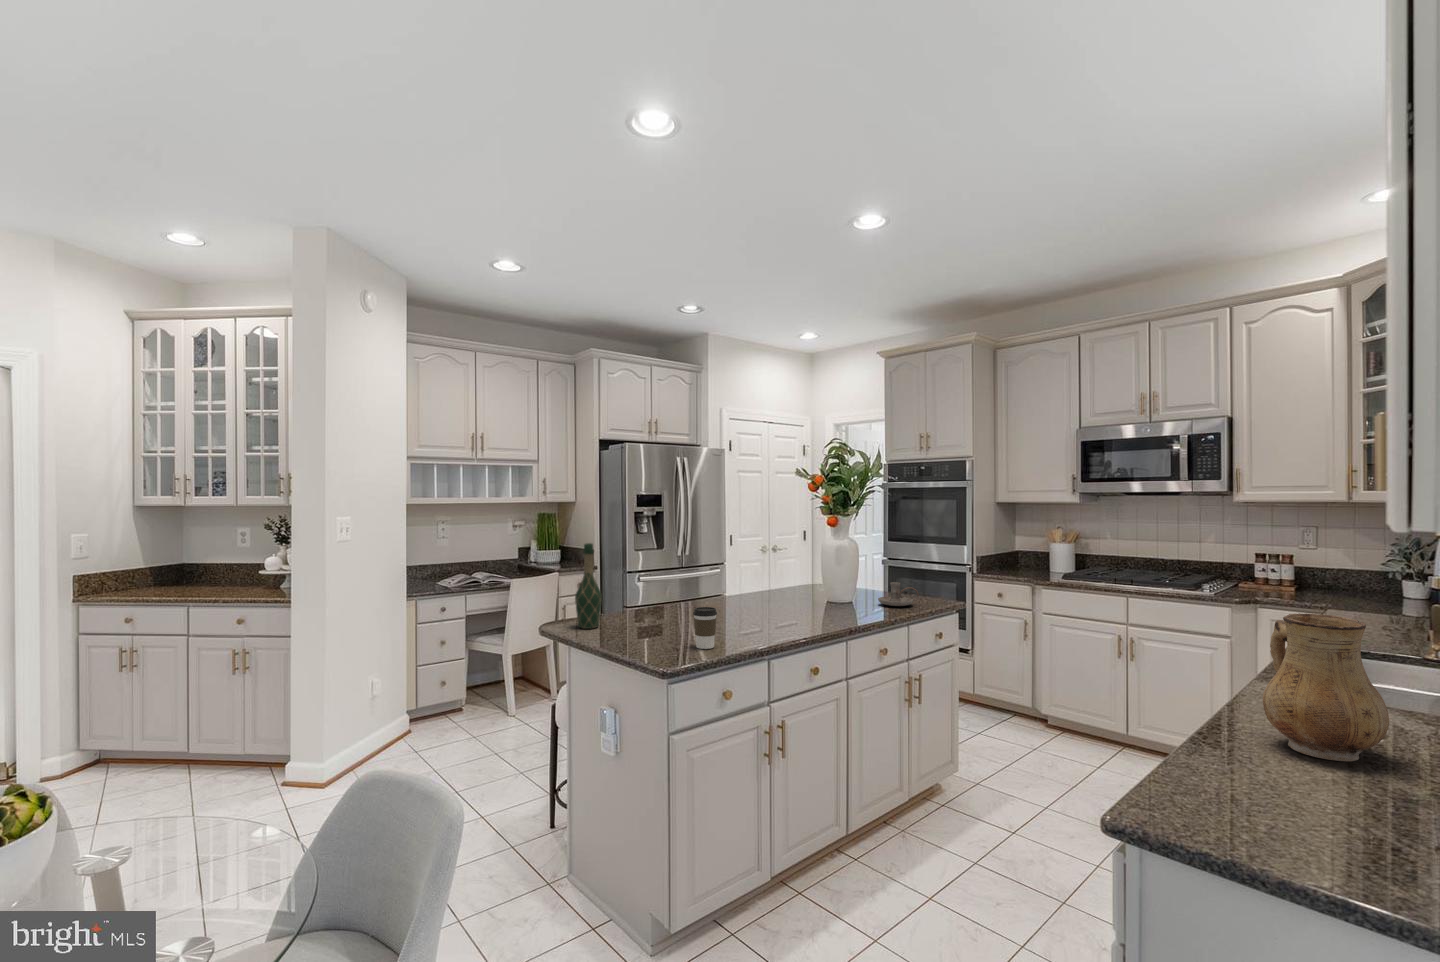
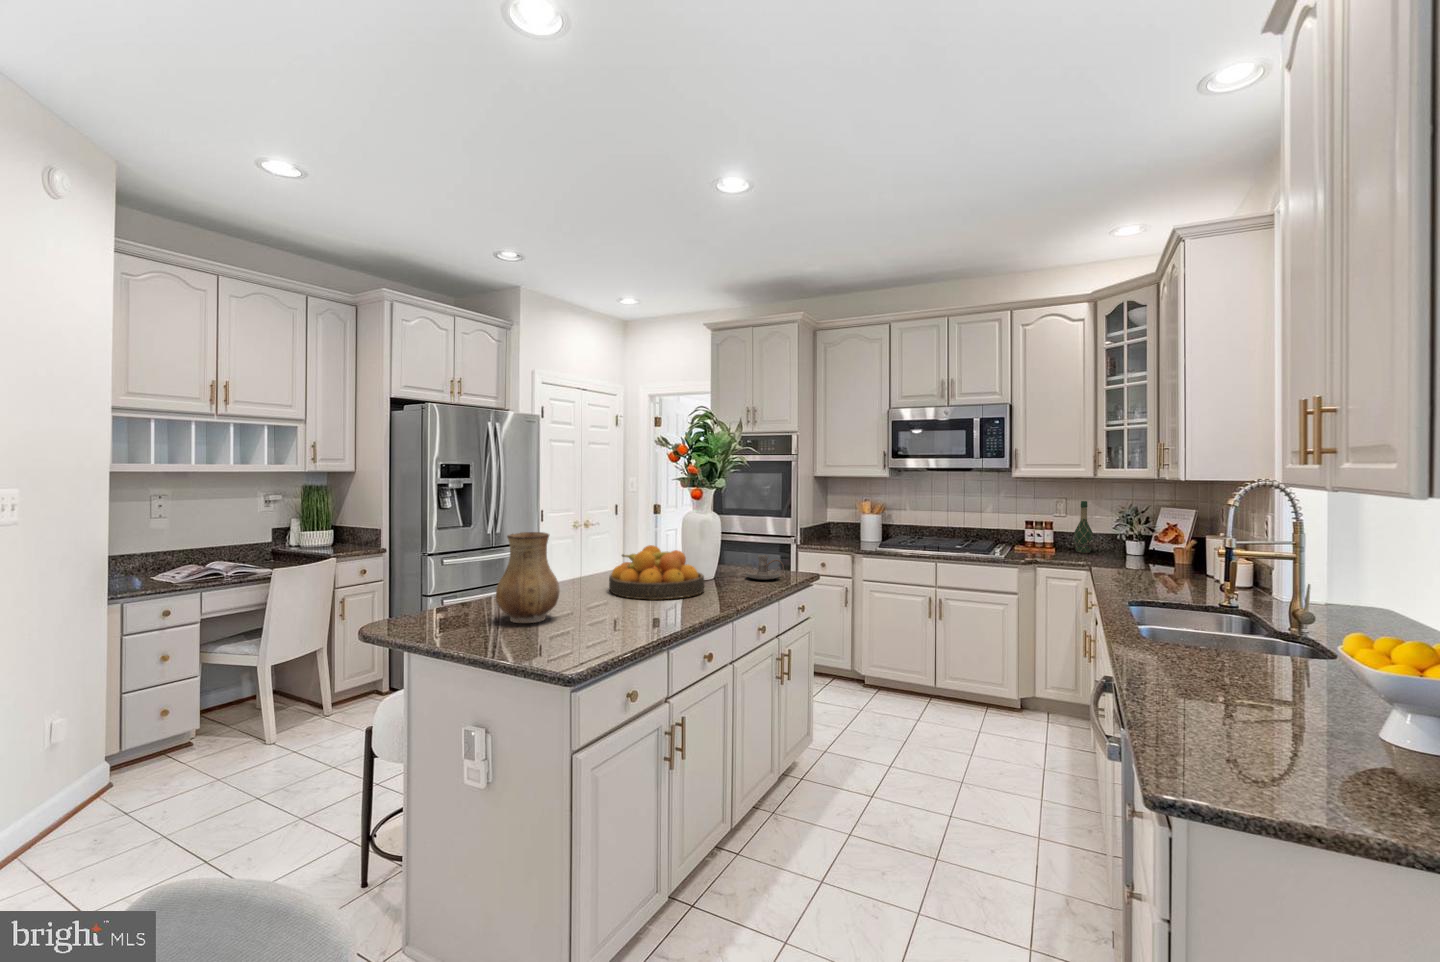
wine bottle: present [575,543,602,629] -> present [1074,501,1093,553]
fruit bowl: none [743,570,829,618] -> present [609,545,704,599]
coffee cup: present [693,607,717,649] -> none [586,591,615,643]
ceramic pitcher: present [1263,613,1389,761] -> present [496,532,560,623]

